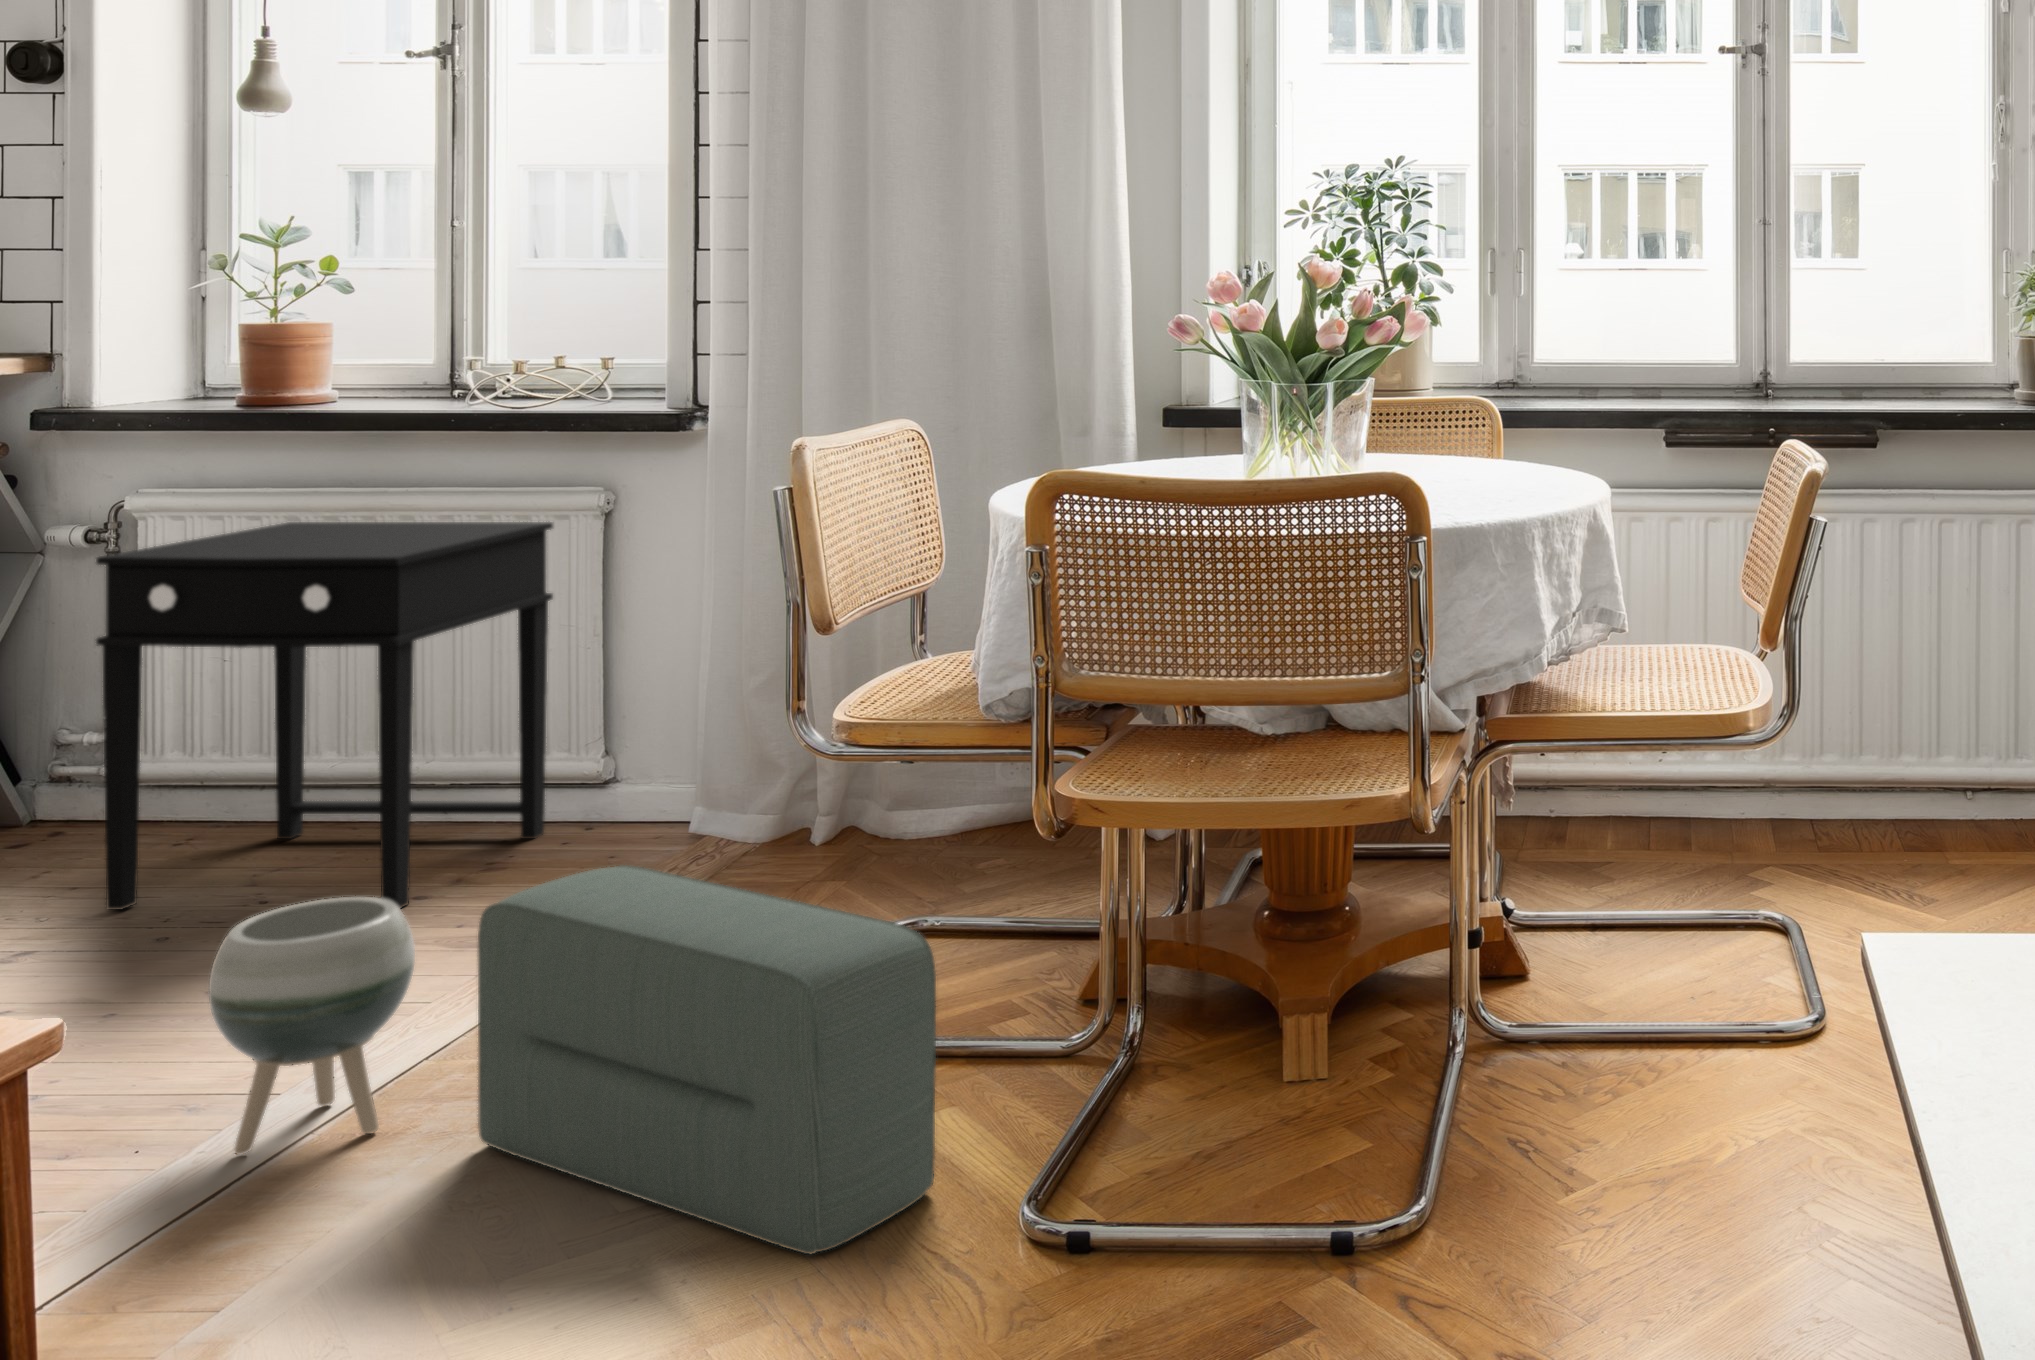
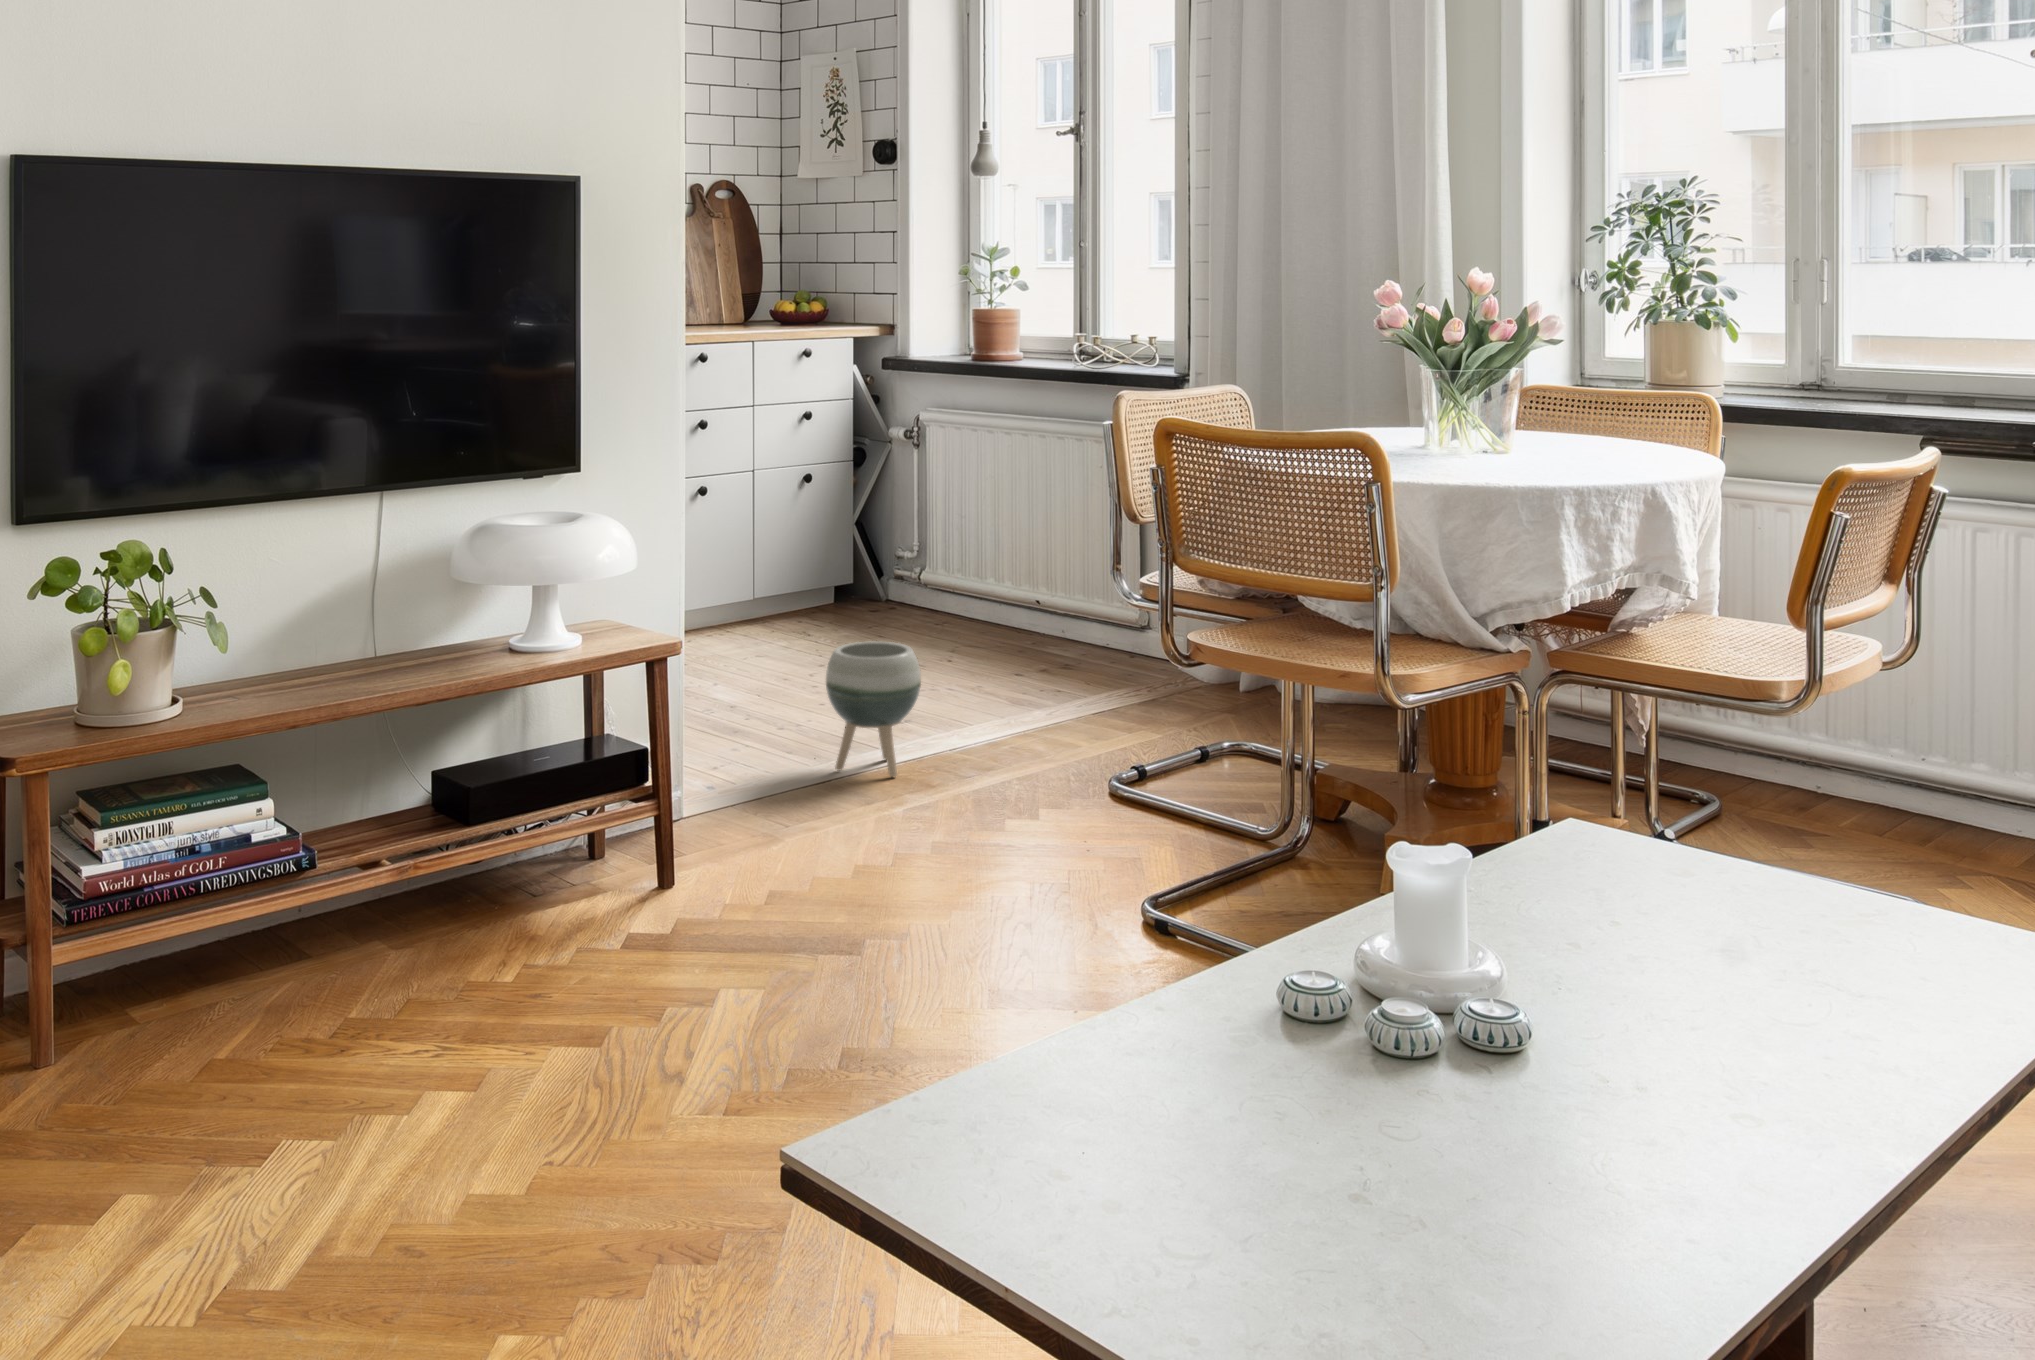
side table: present [96,522,553,910] -> none [872,434,1106,677]
pouf: present [478,865,936,1254] -> none [928,648,1108,890]

